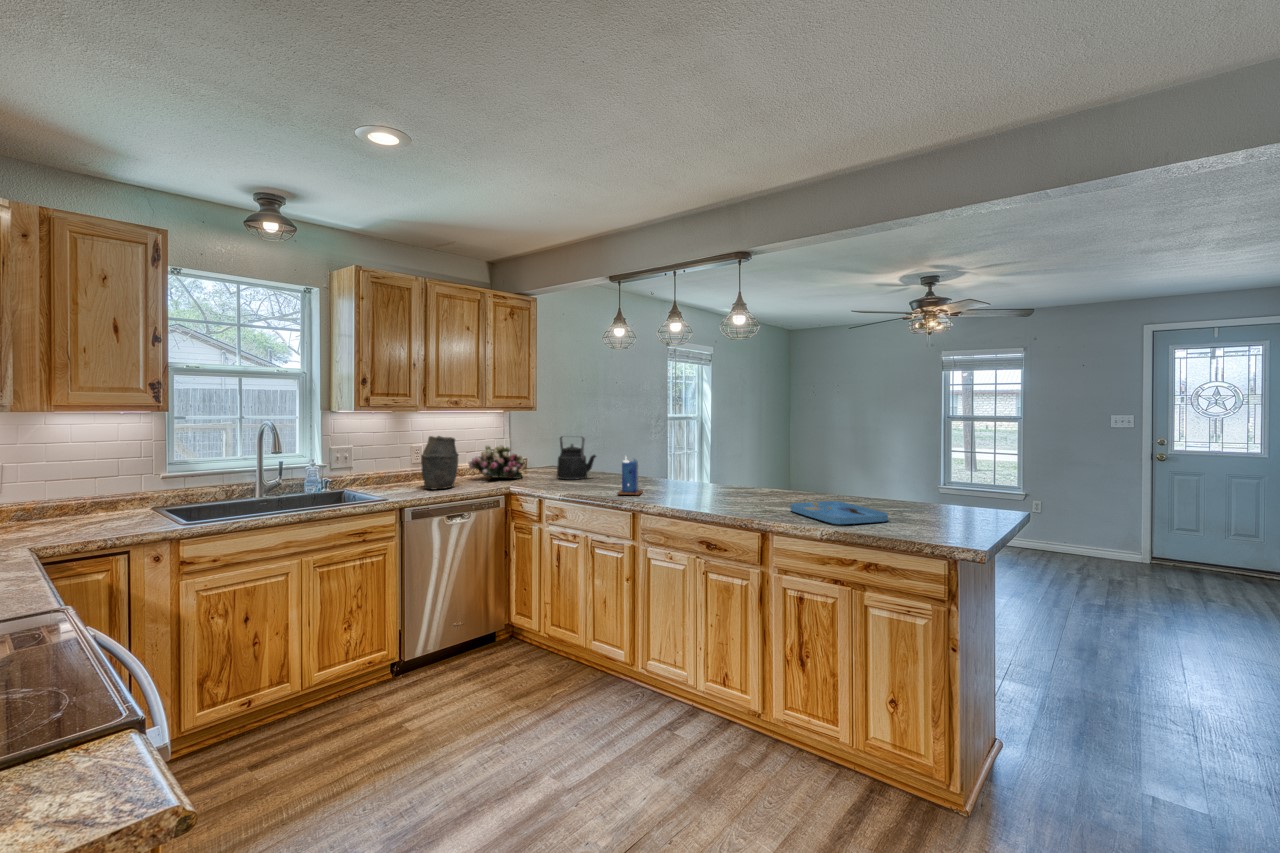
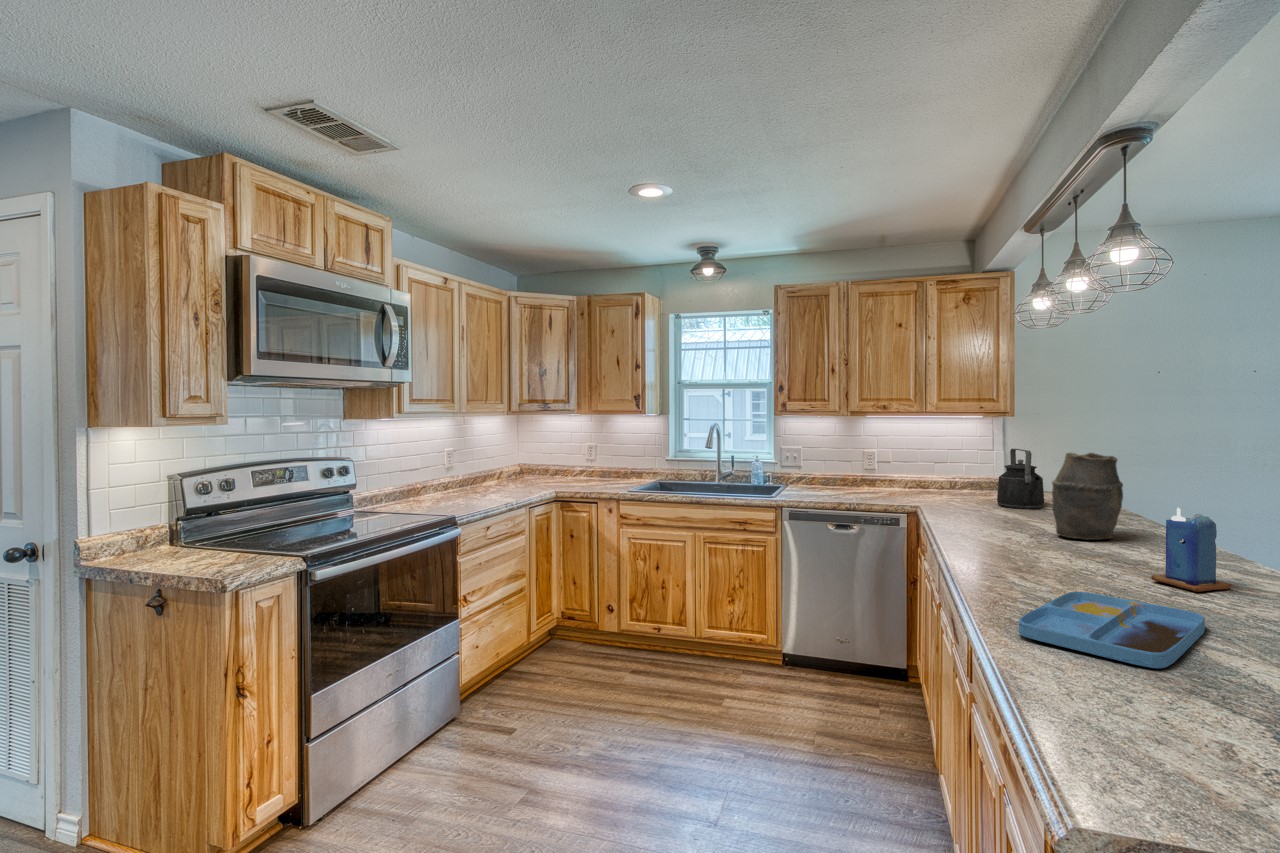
vase: present [421,436,458,489] -> present [1052,453,1123,540]
flower arrangement: present [468,445,524,479] -> none [905,454,978,498]
candle: present [617,457,643,495] -> present [1151,507,1231,592]

